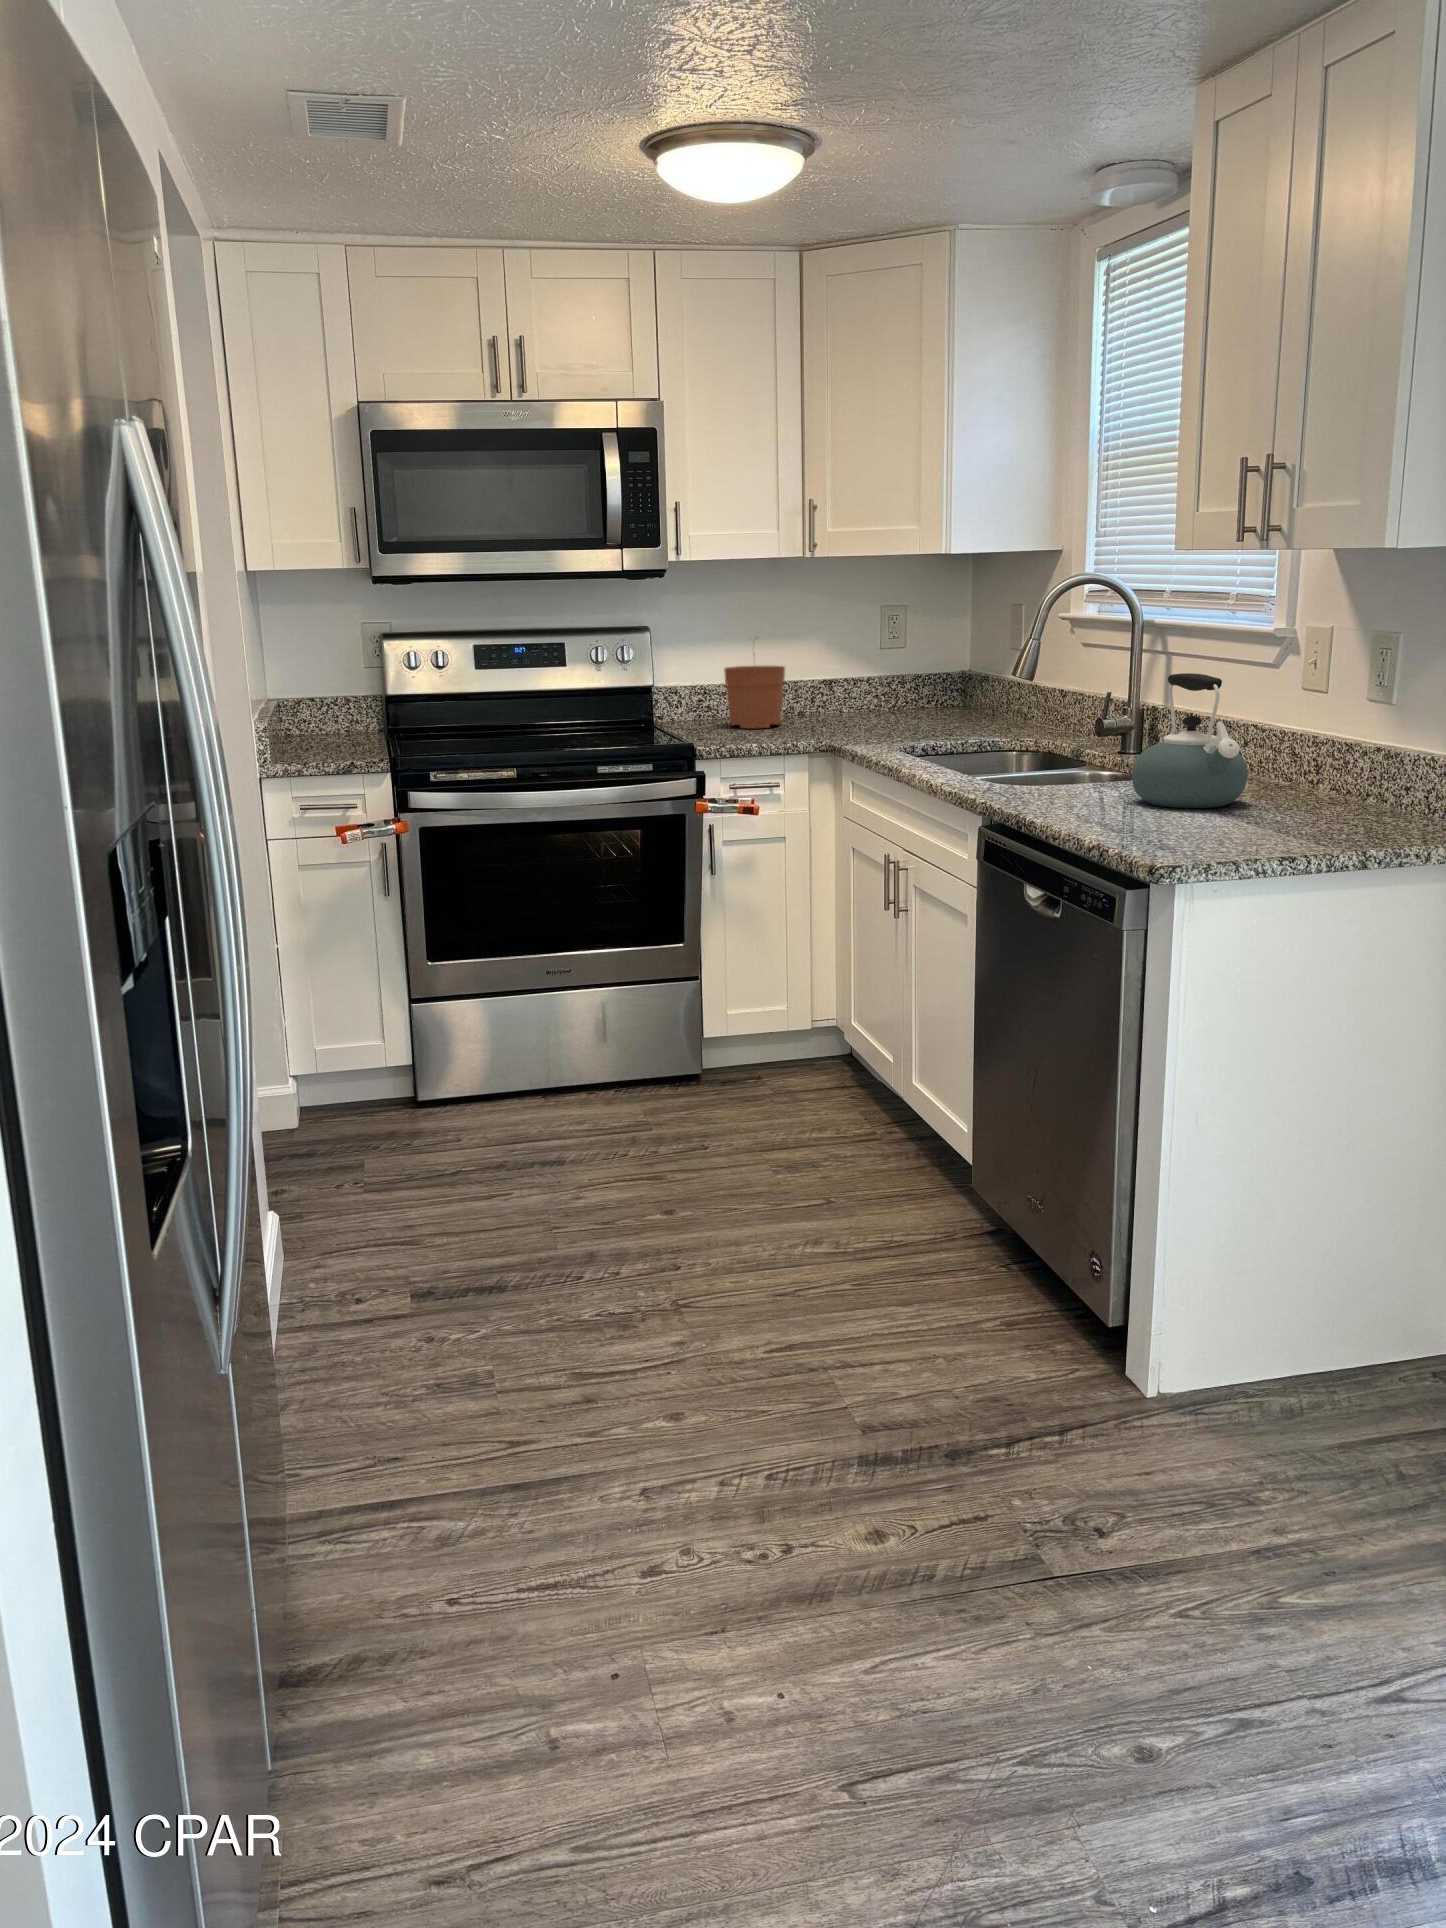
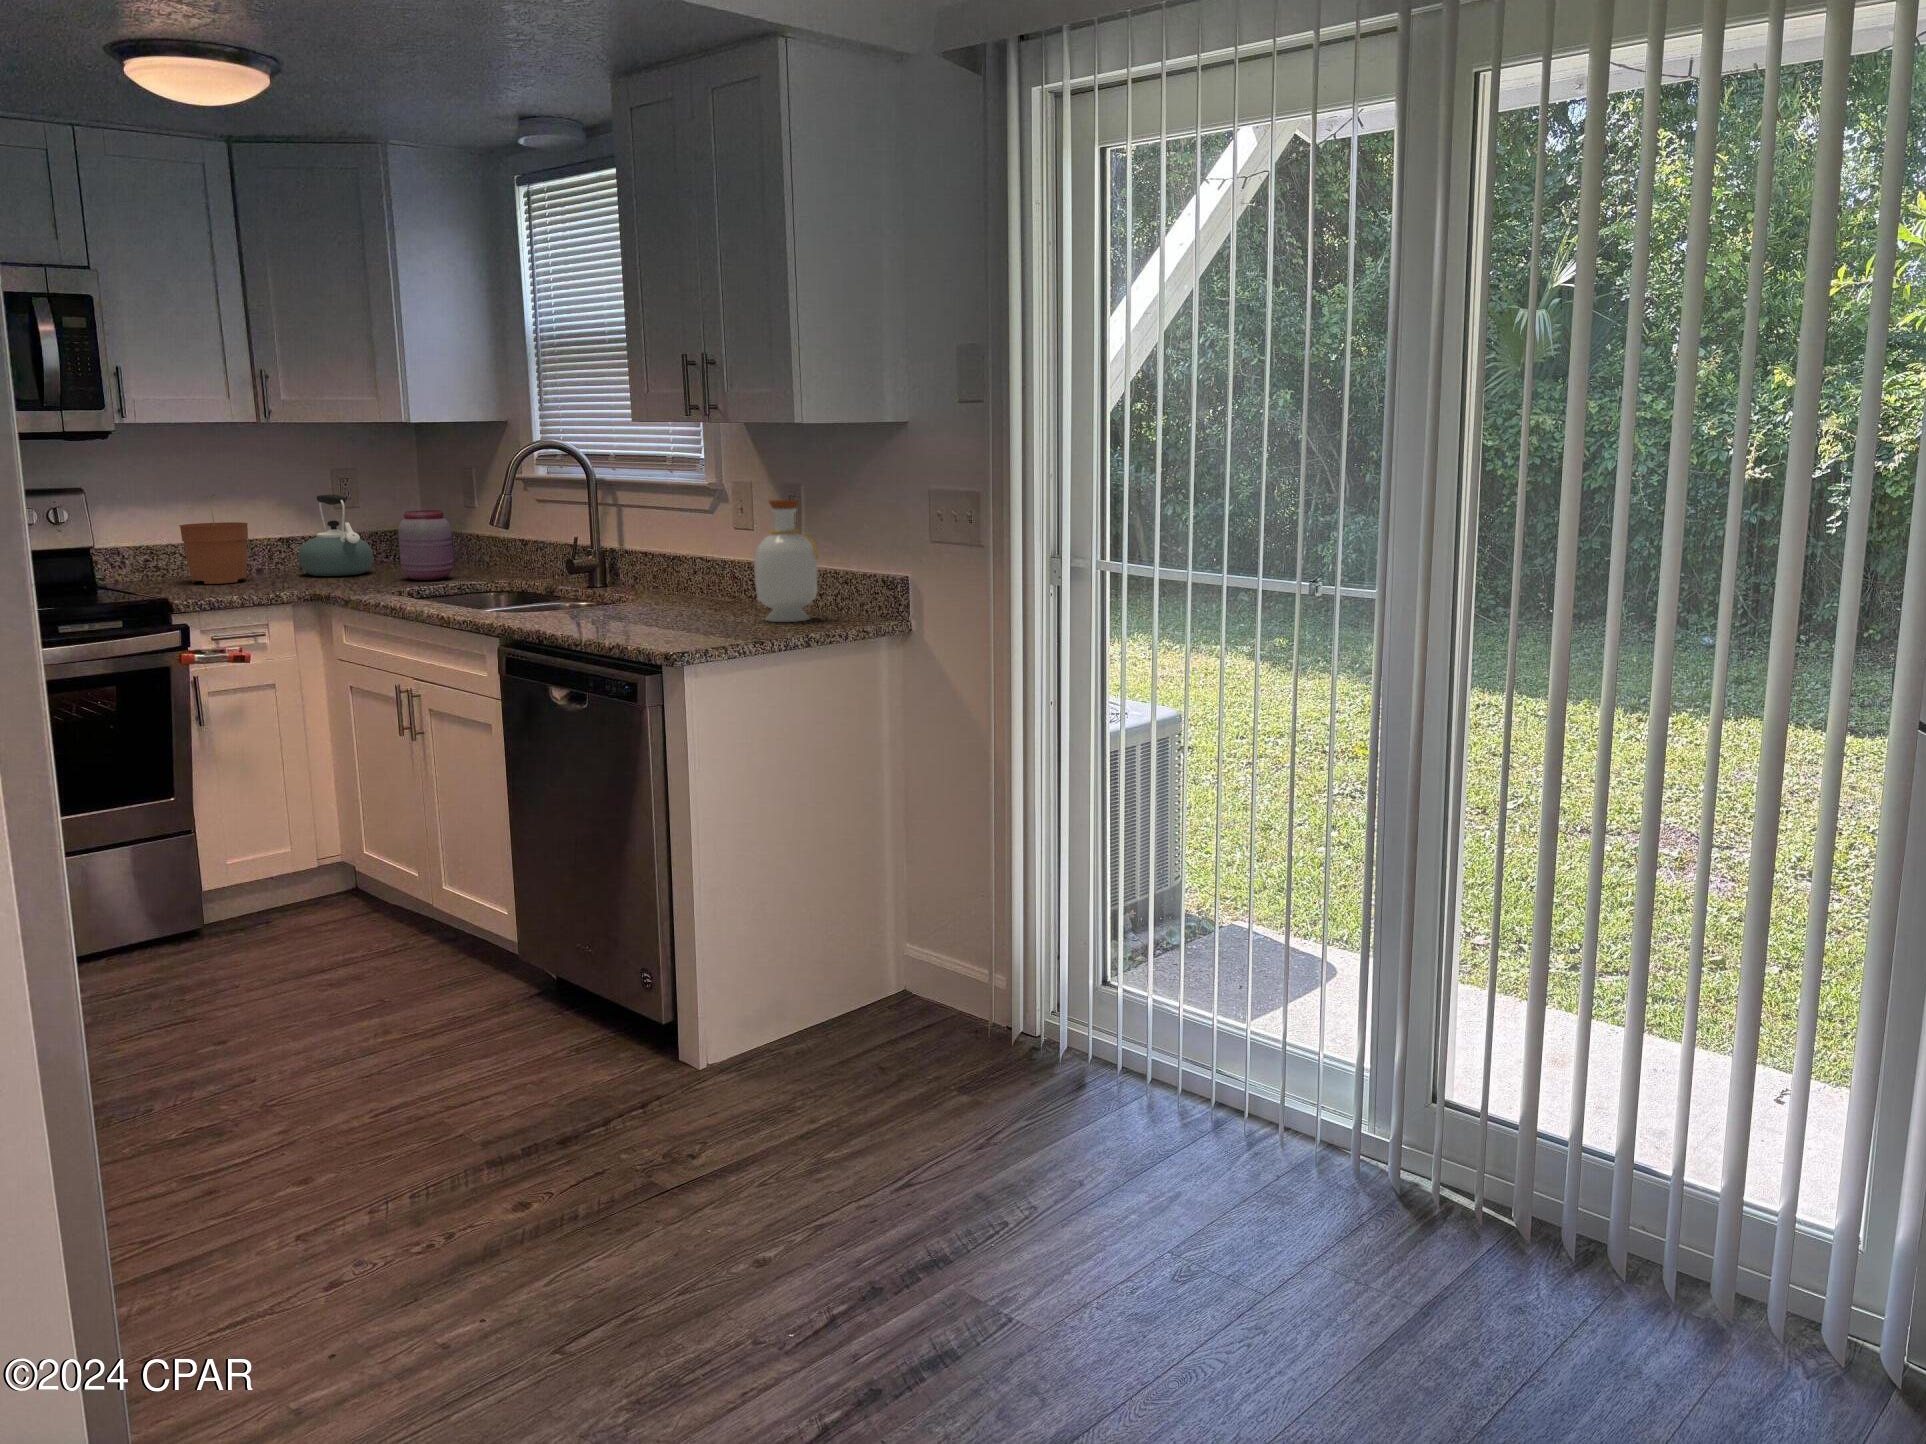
jar: none [926,657,982,734] -> present [398,510,454,580]
bottle: none [1309,658,1406,827] -> present [754,500,818,622]
kettle: present [1132,673,1248,808] -> present [299,494,373,576]

